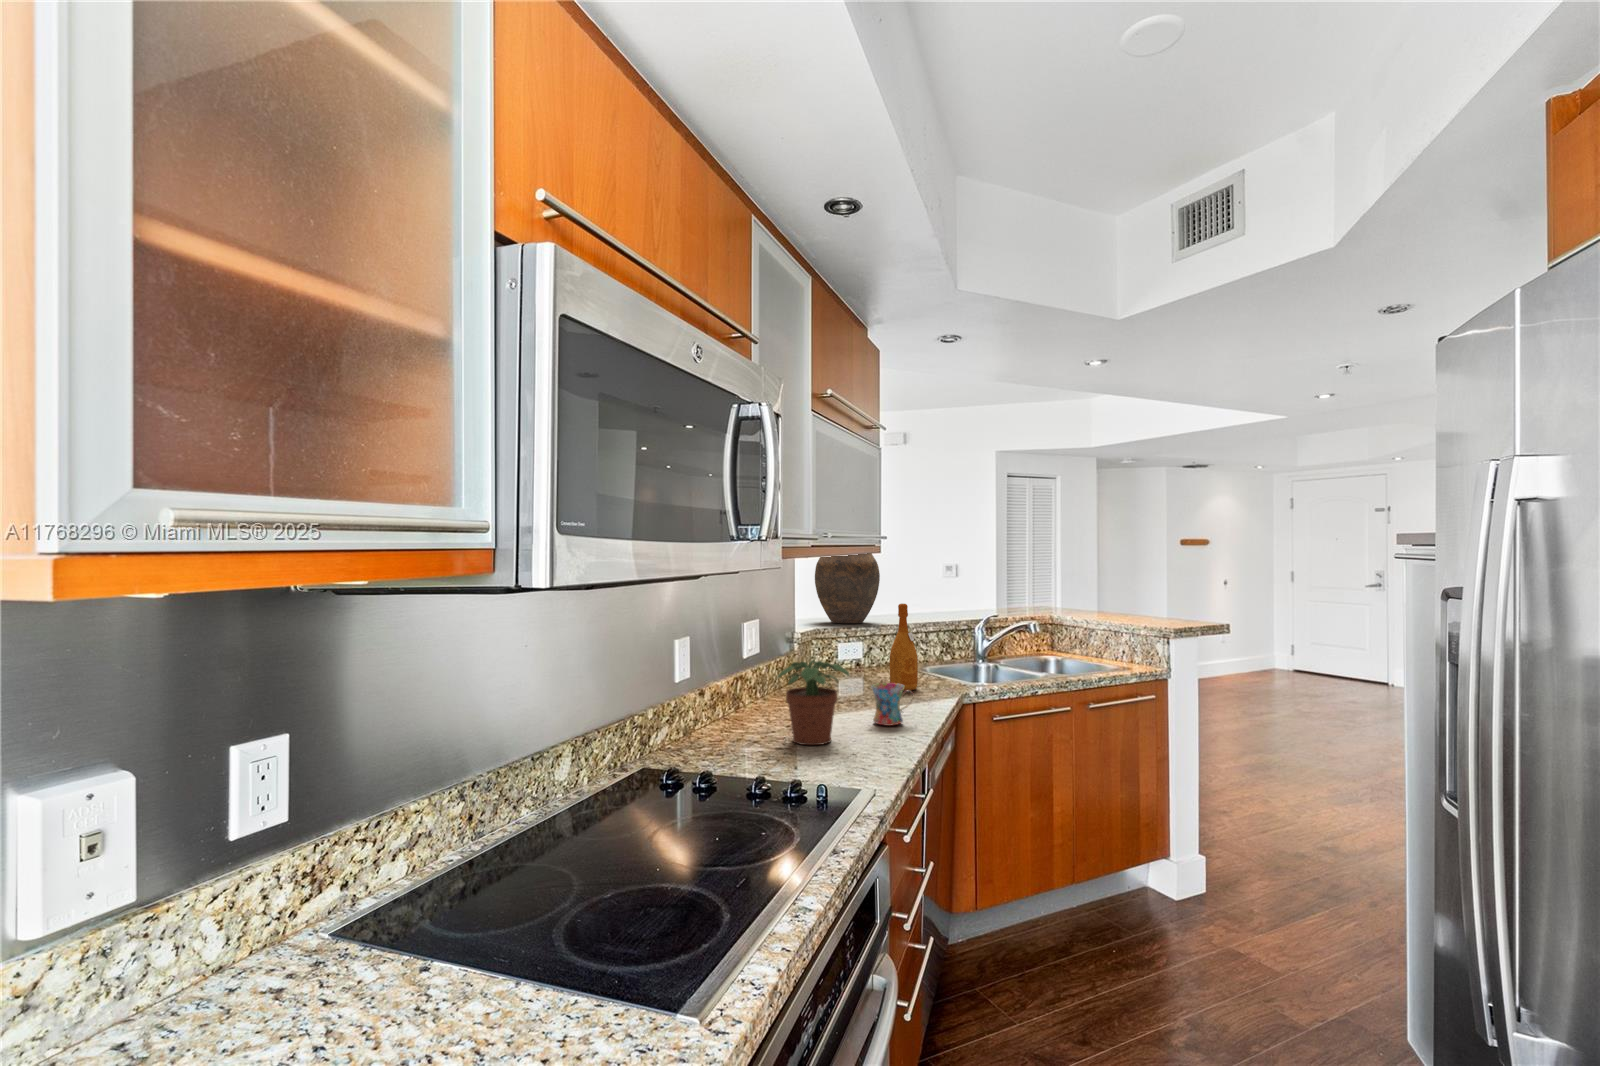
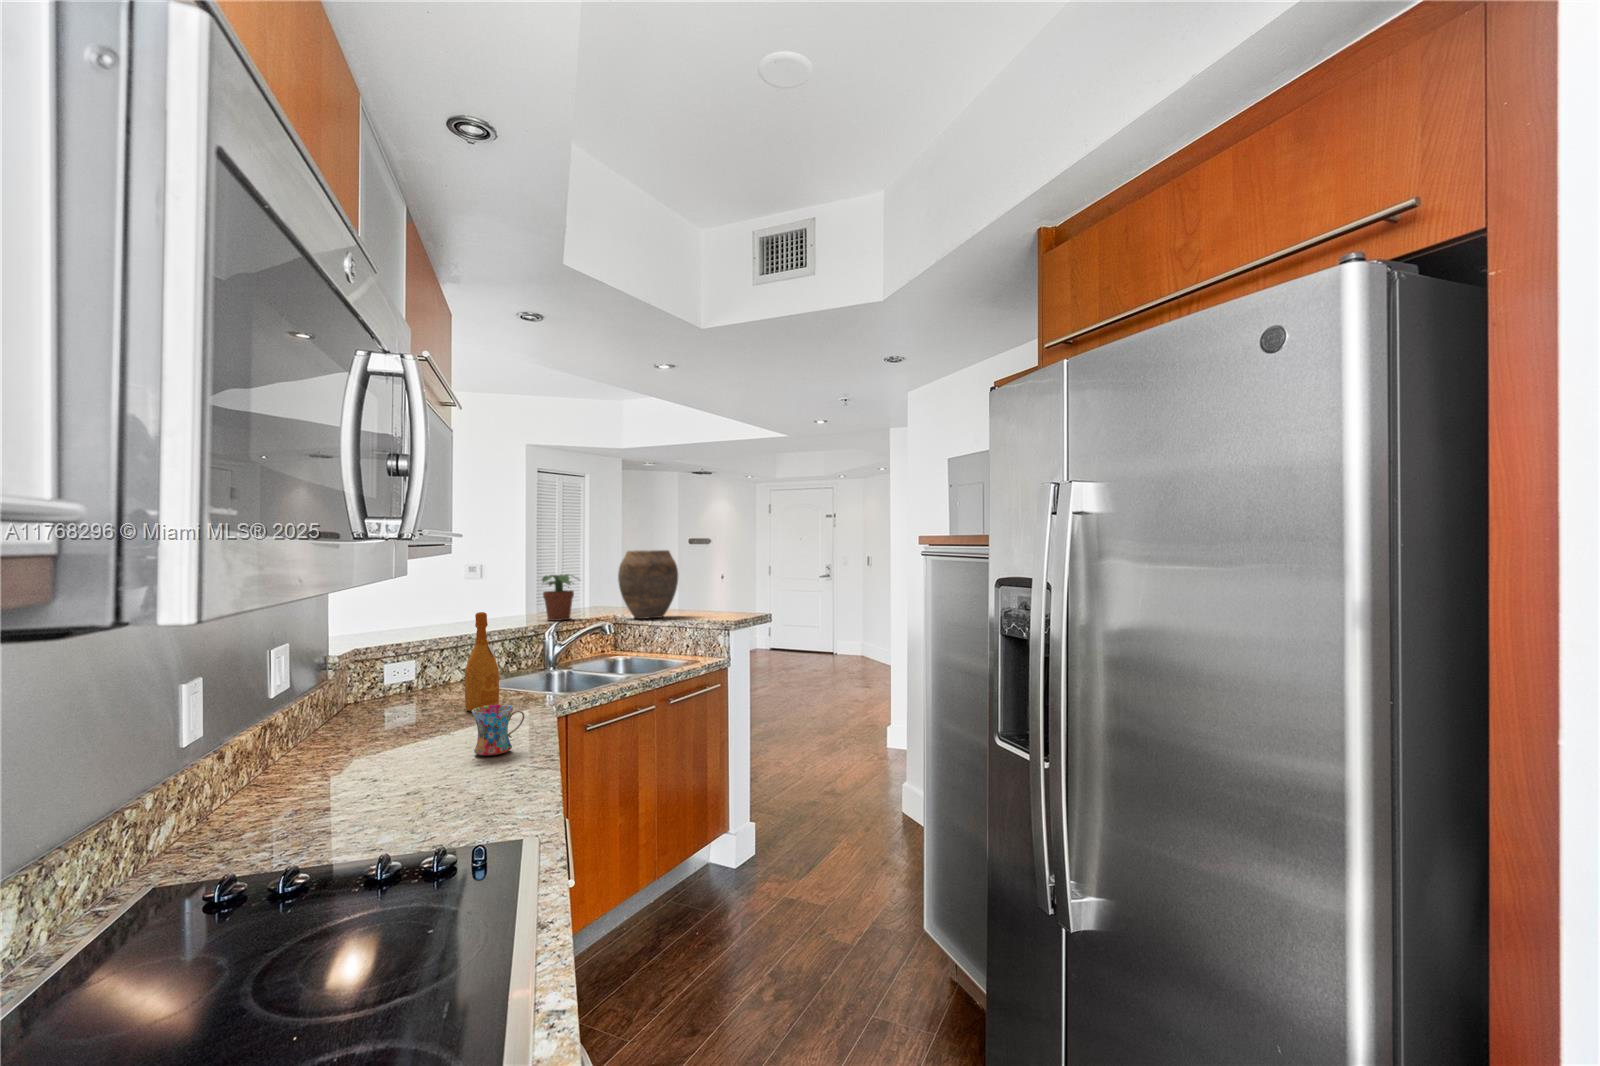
vase: present [815,553,880,623] -> present [618,550,678,619]
potted plant: present [777,660,849,745] -> present [542,574,574,621]

